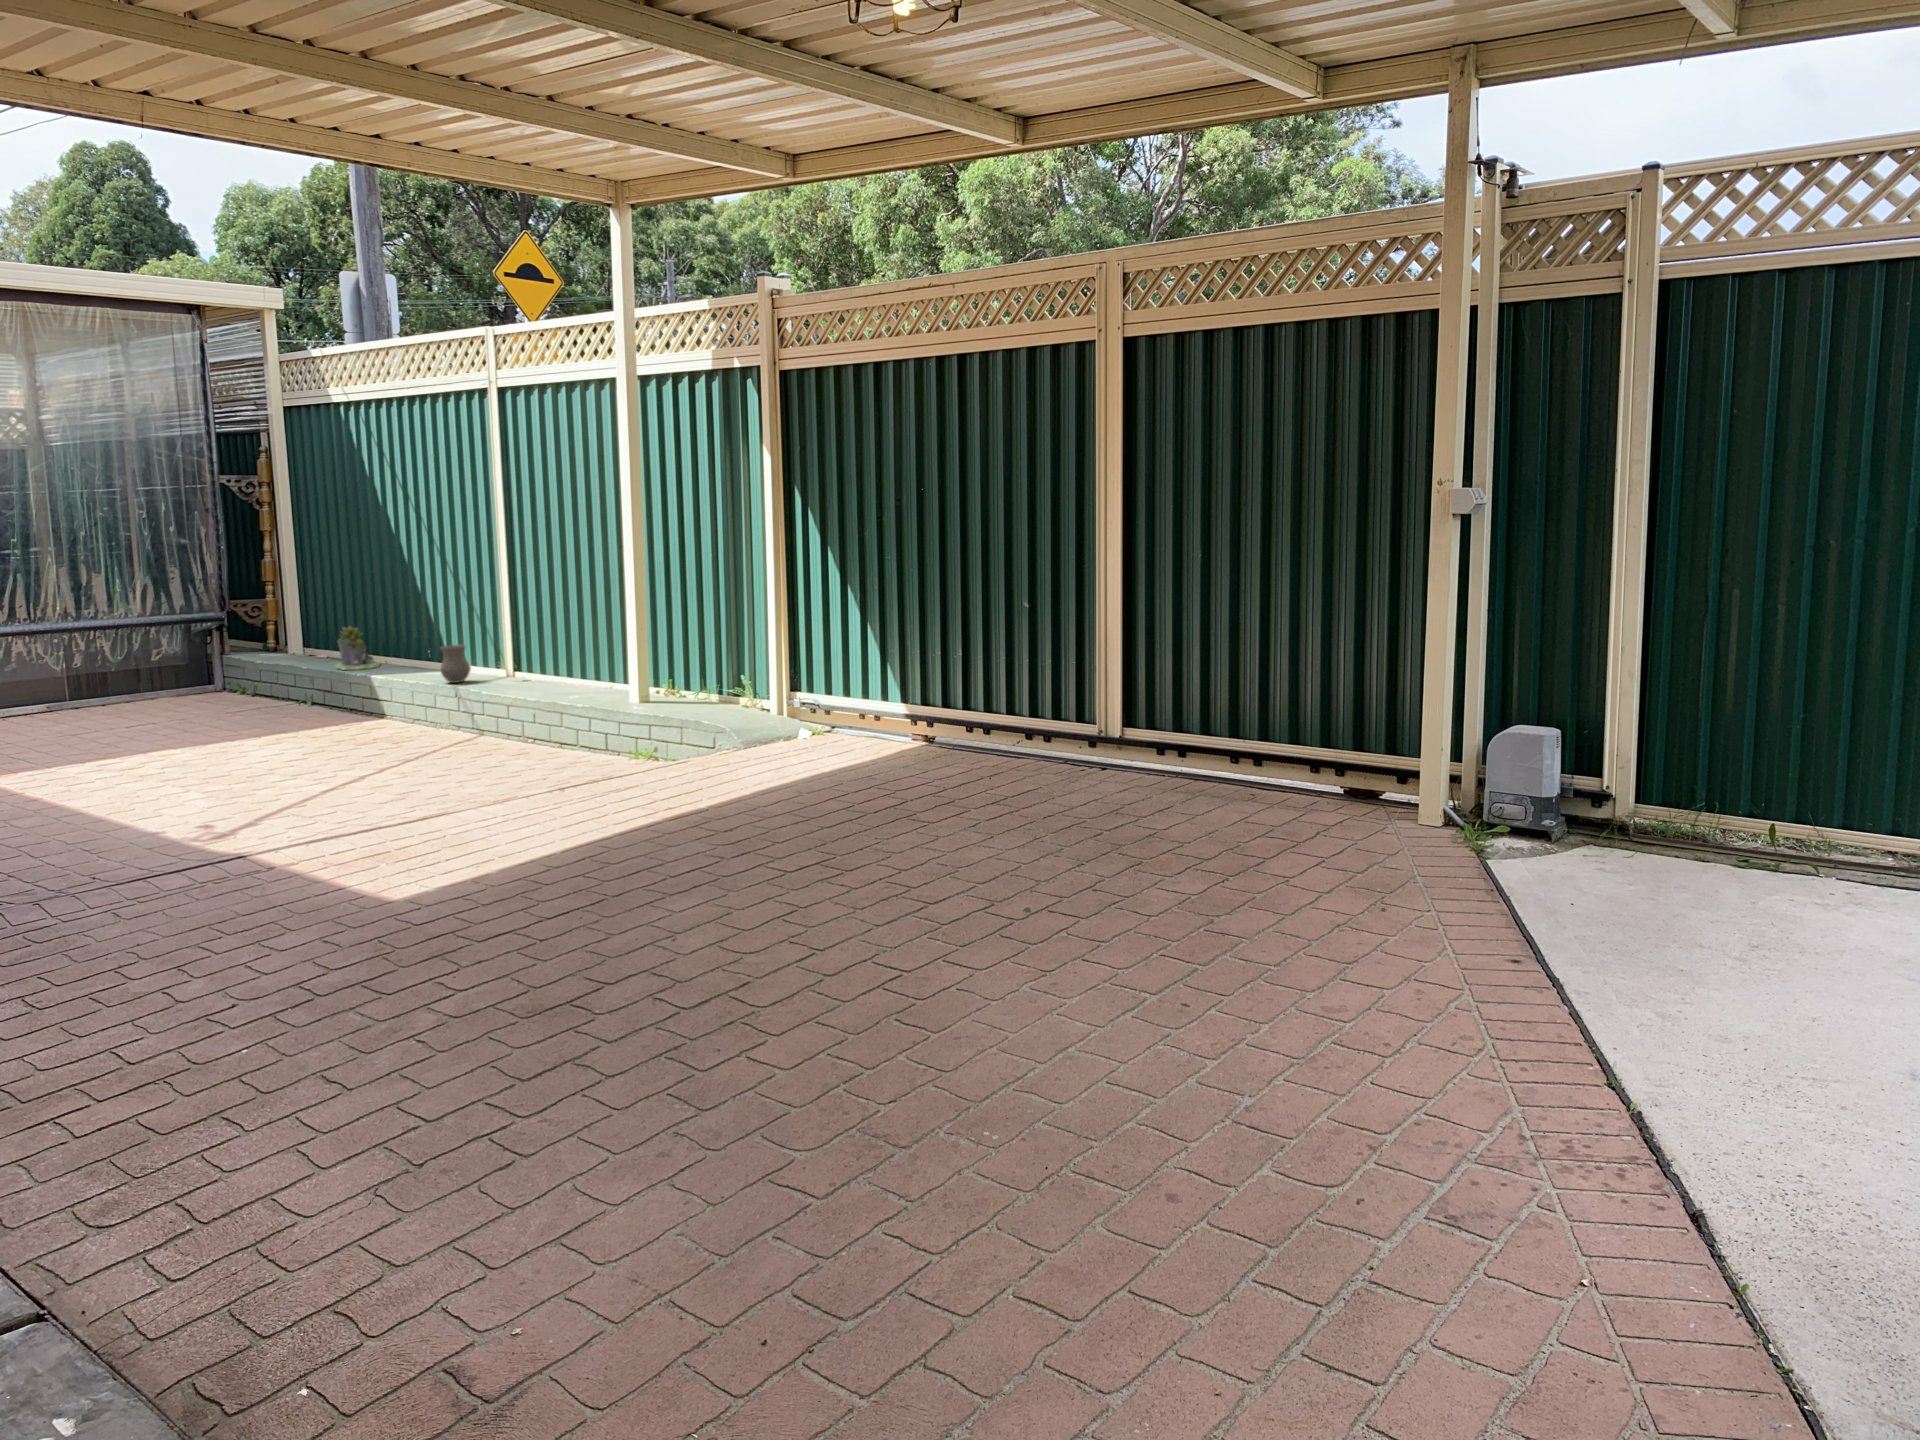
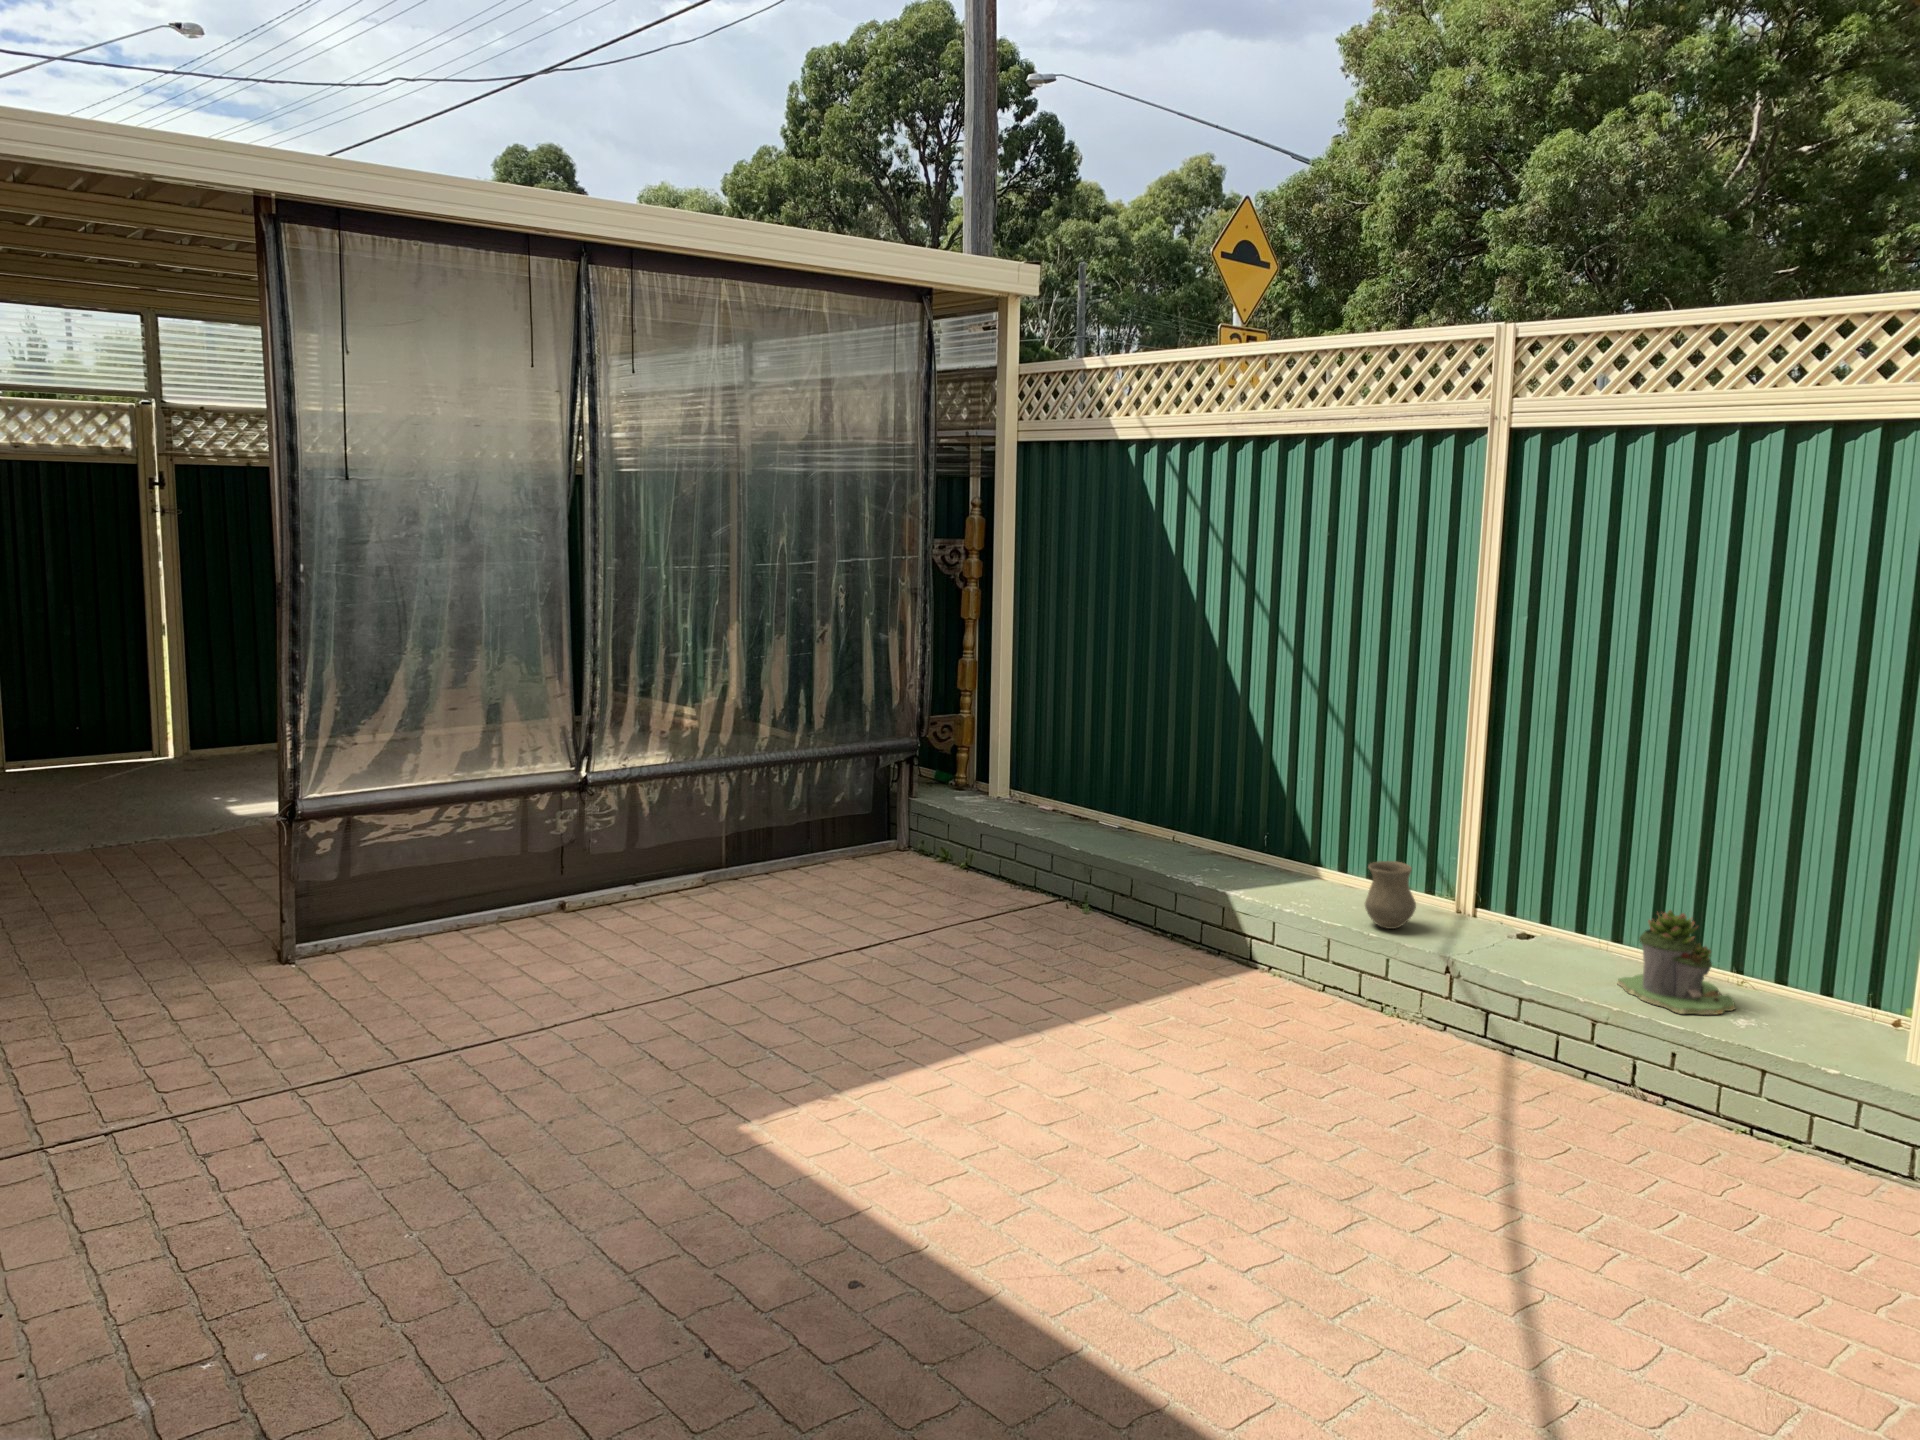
succulent planter: present [335,627,381,670] -> present [1617,910,1735,1015]

